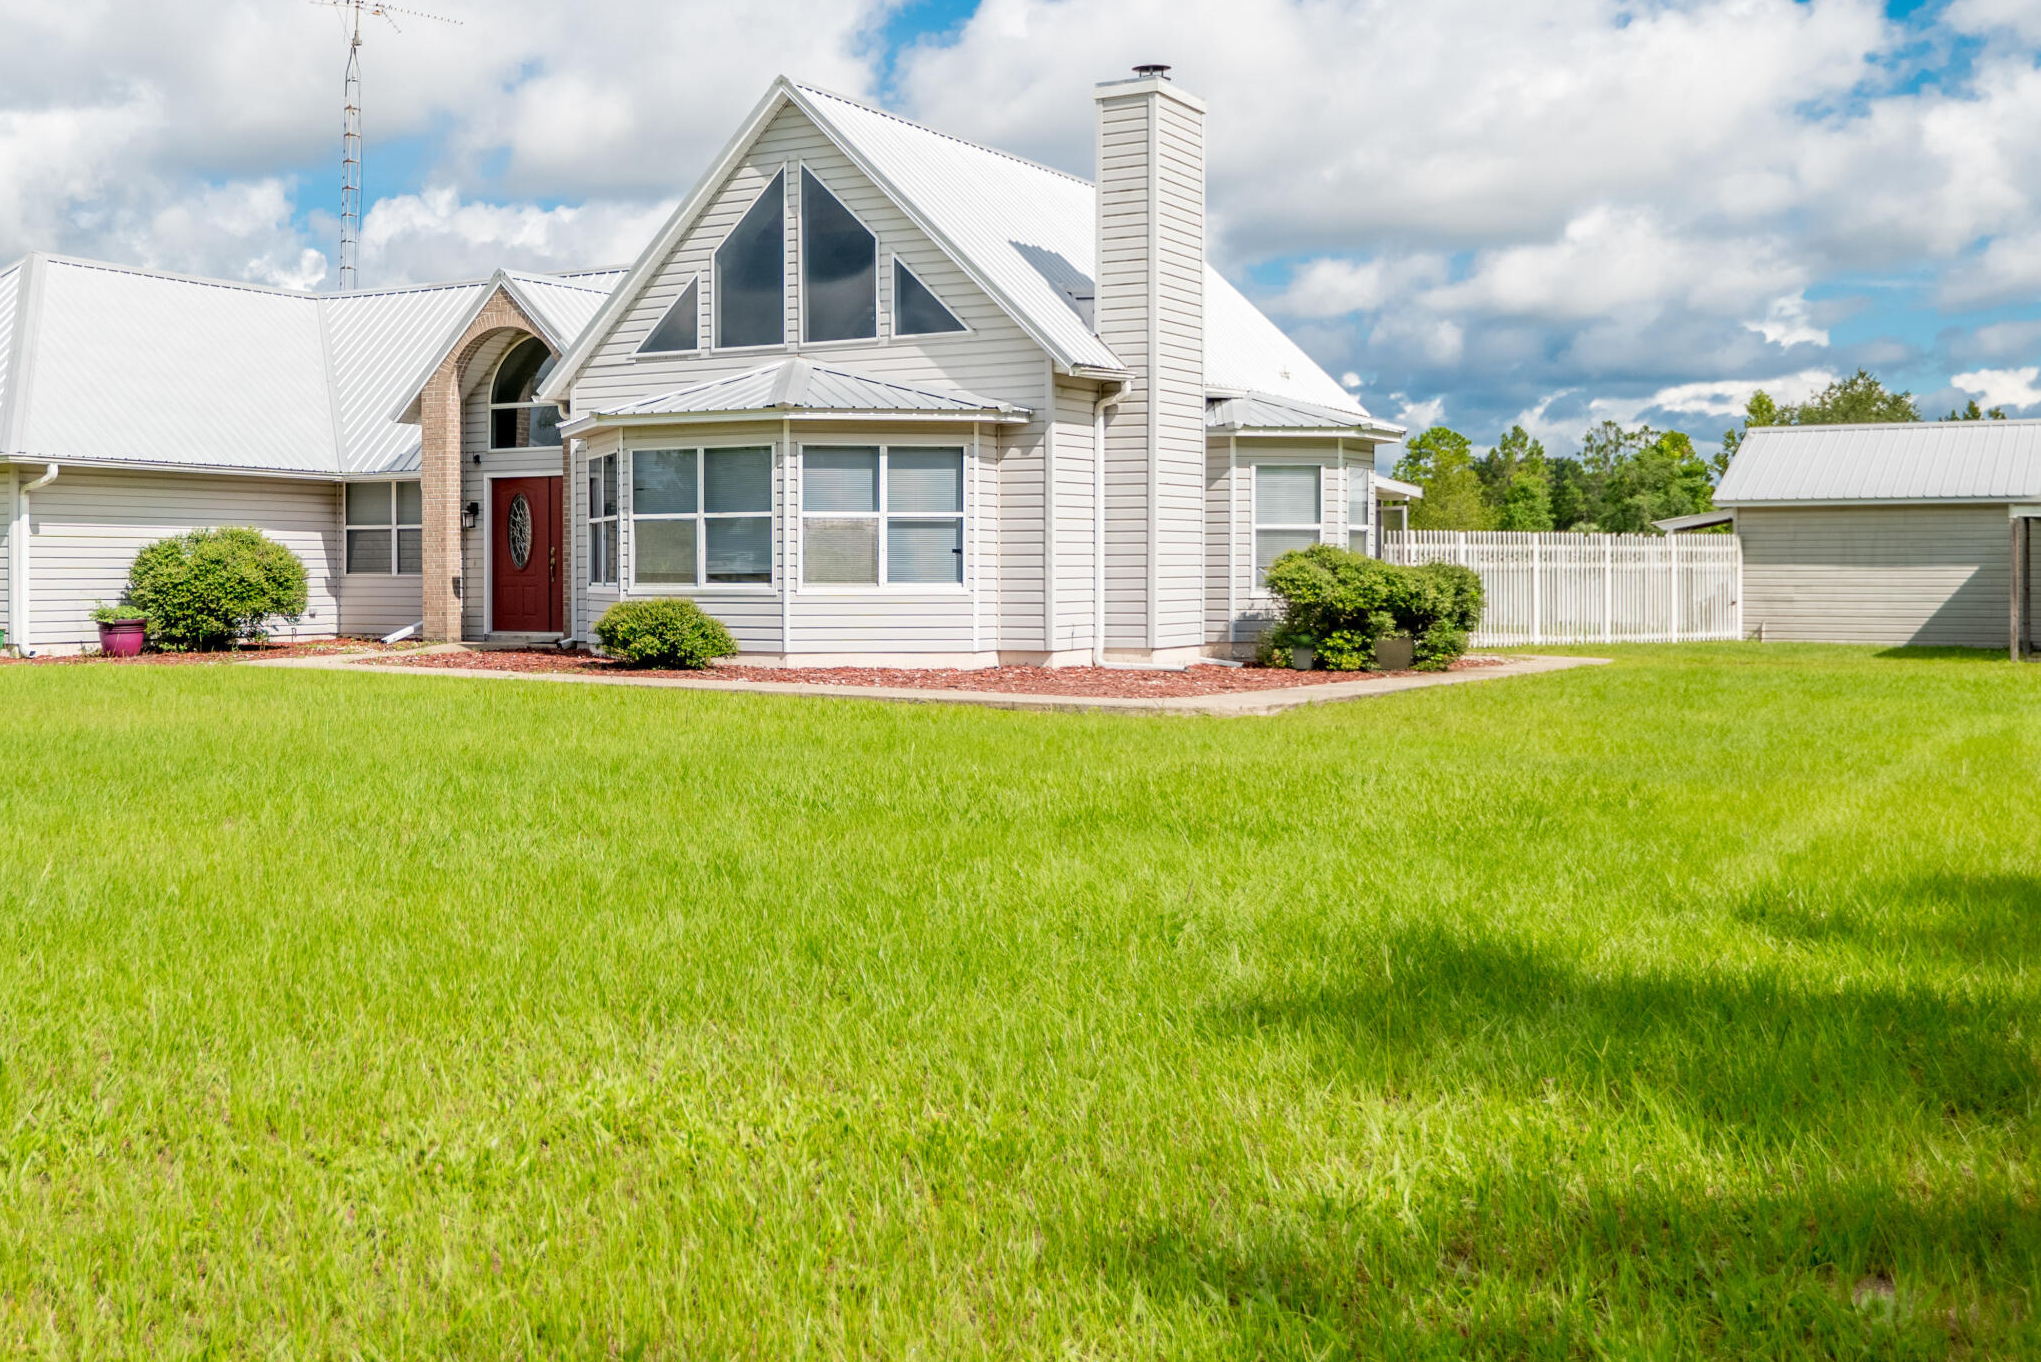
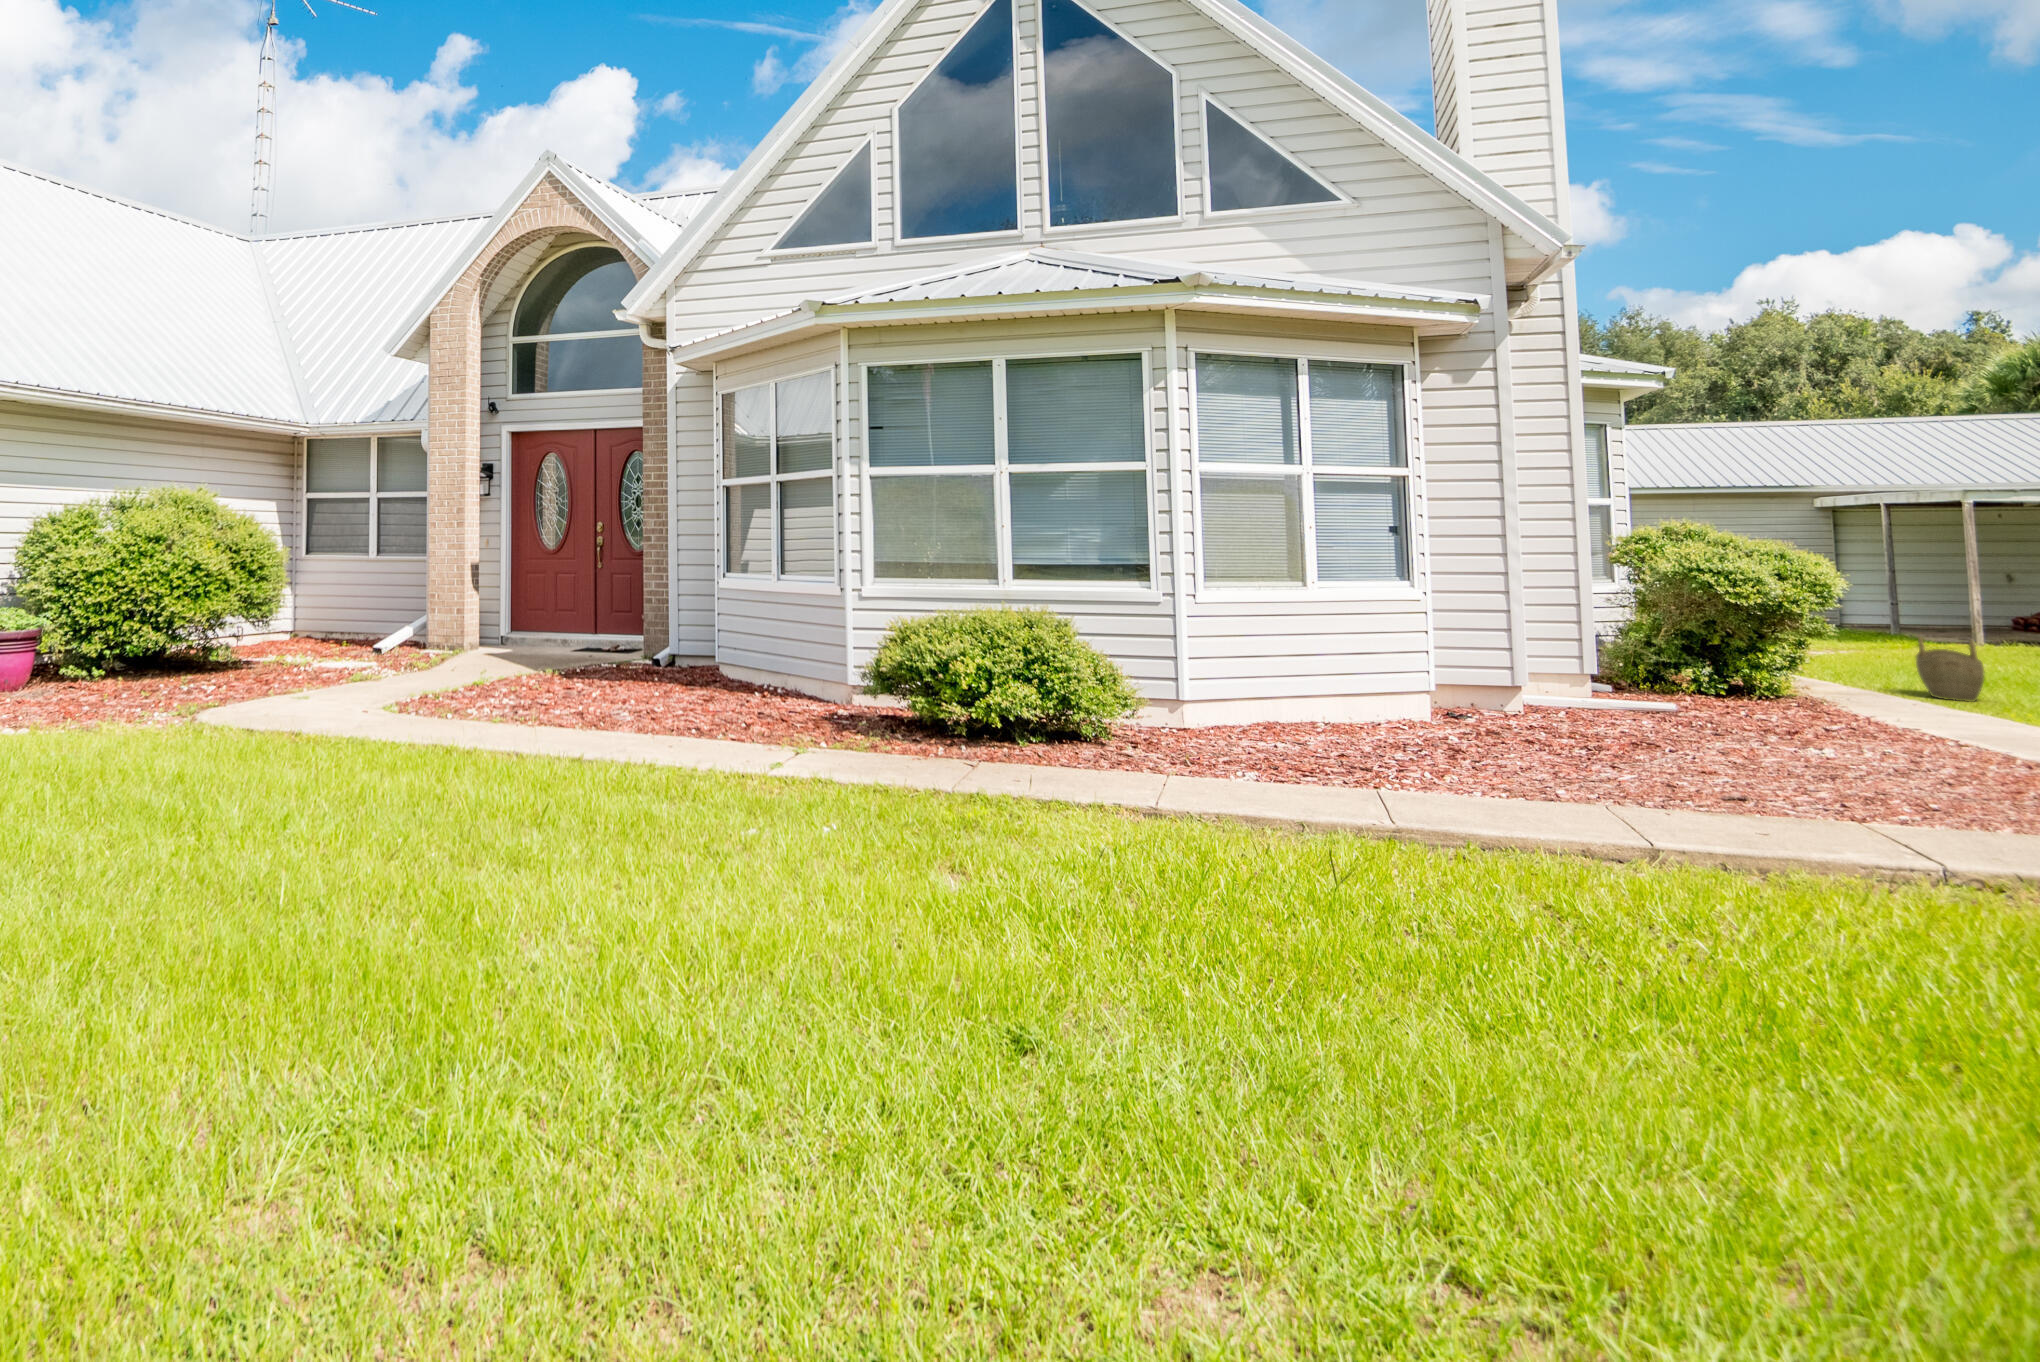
potted plant: present [1291,635,1314,669] -> none [1787,646,1874,700]

